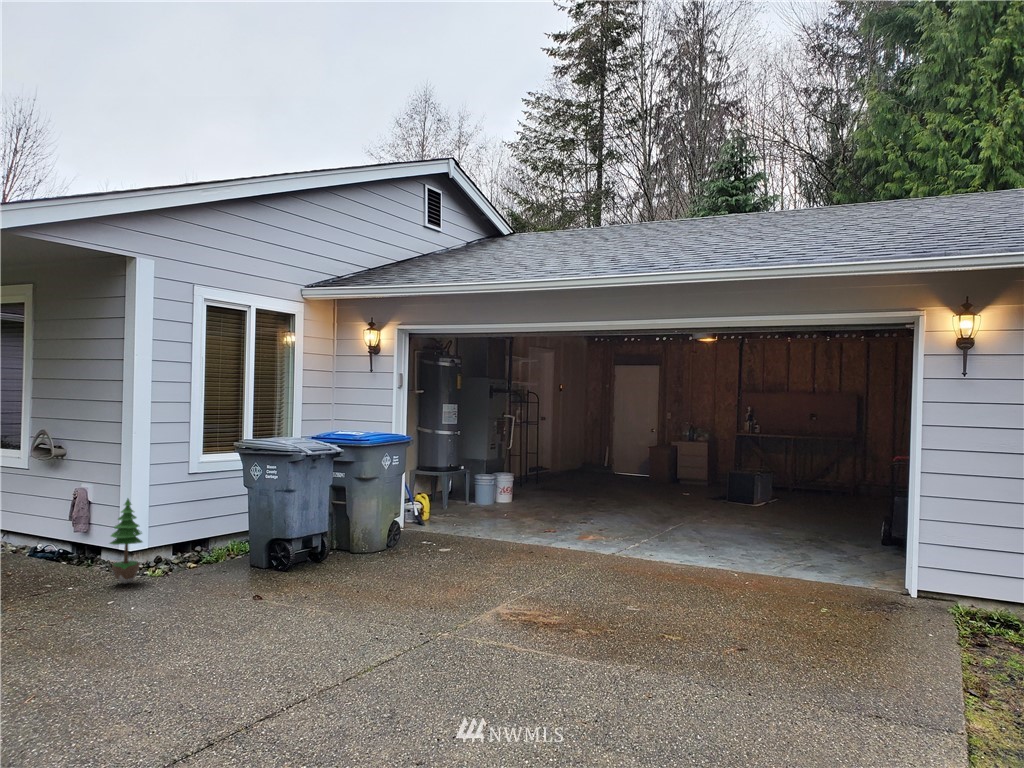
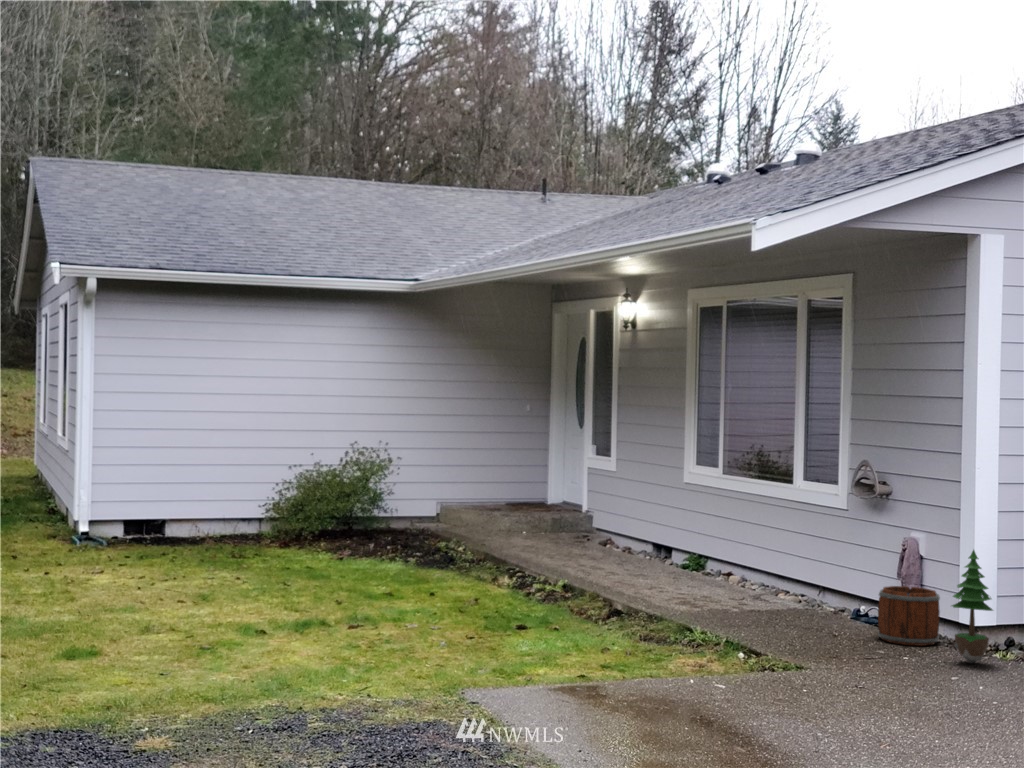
bucket: none [48,527,103,576] -> present [878,586,940,646]

